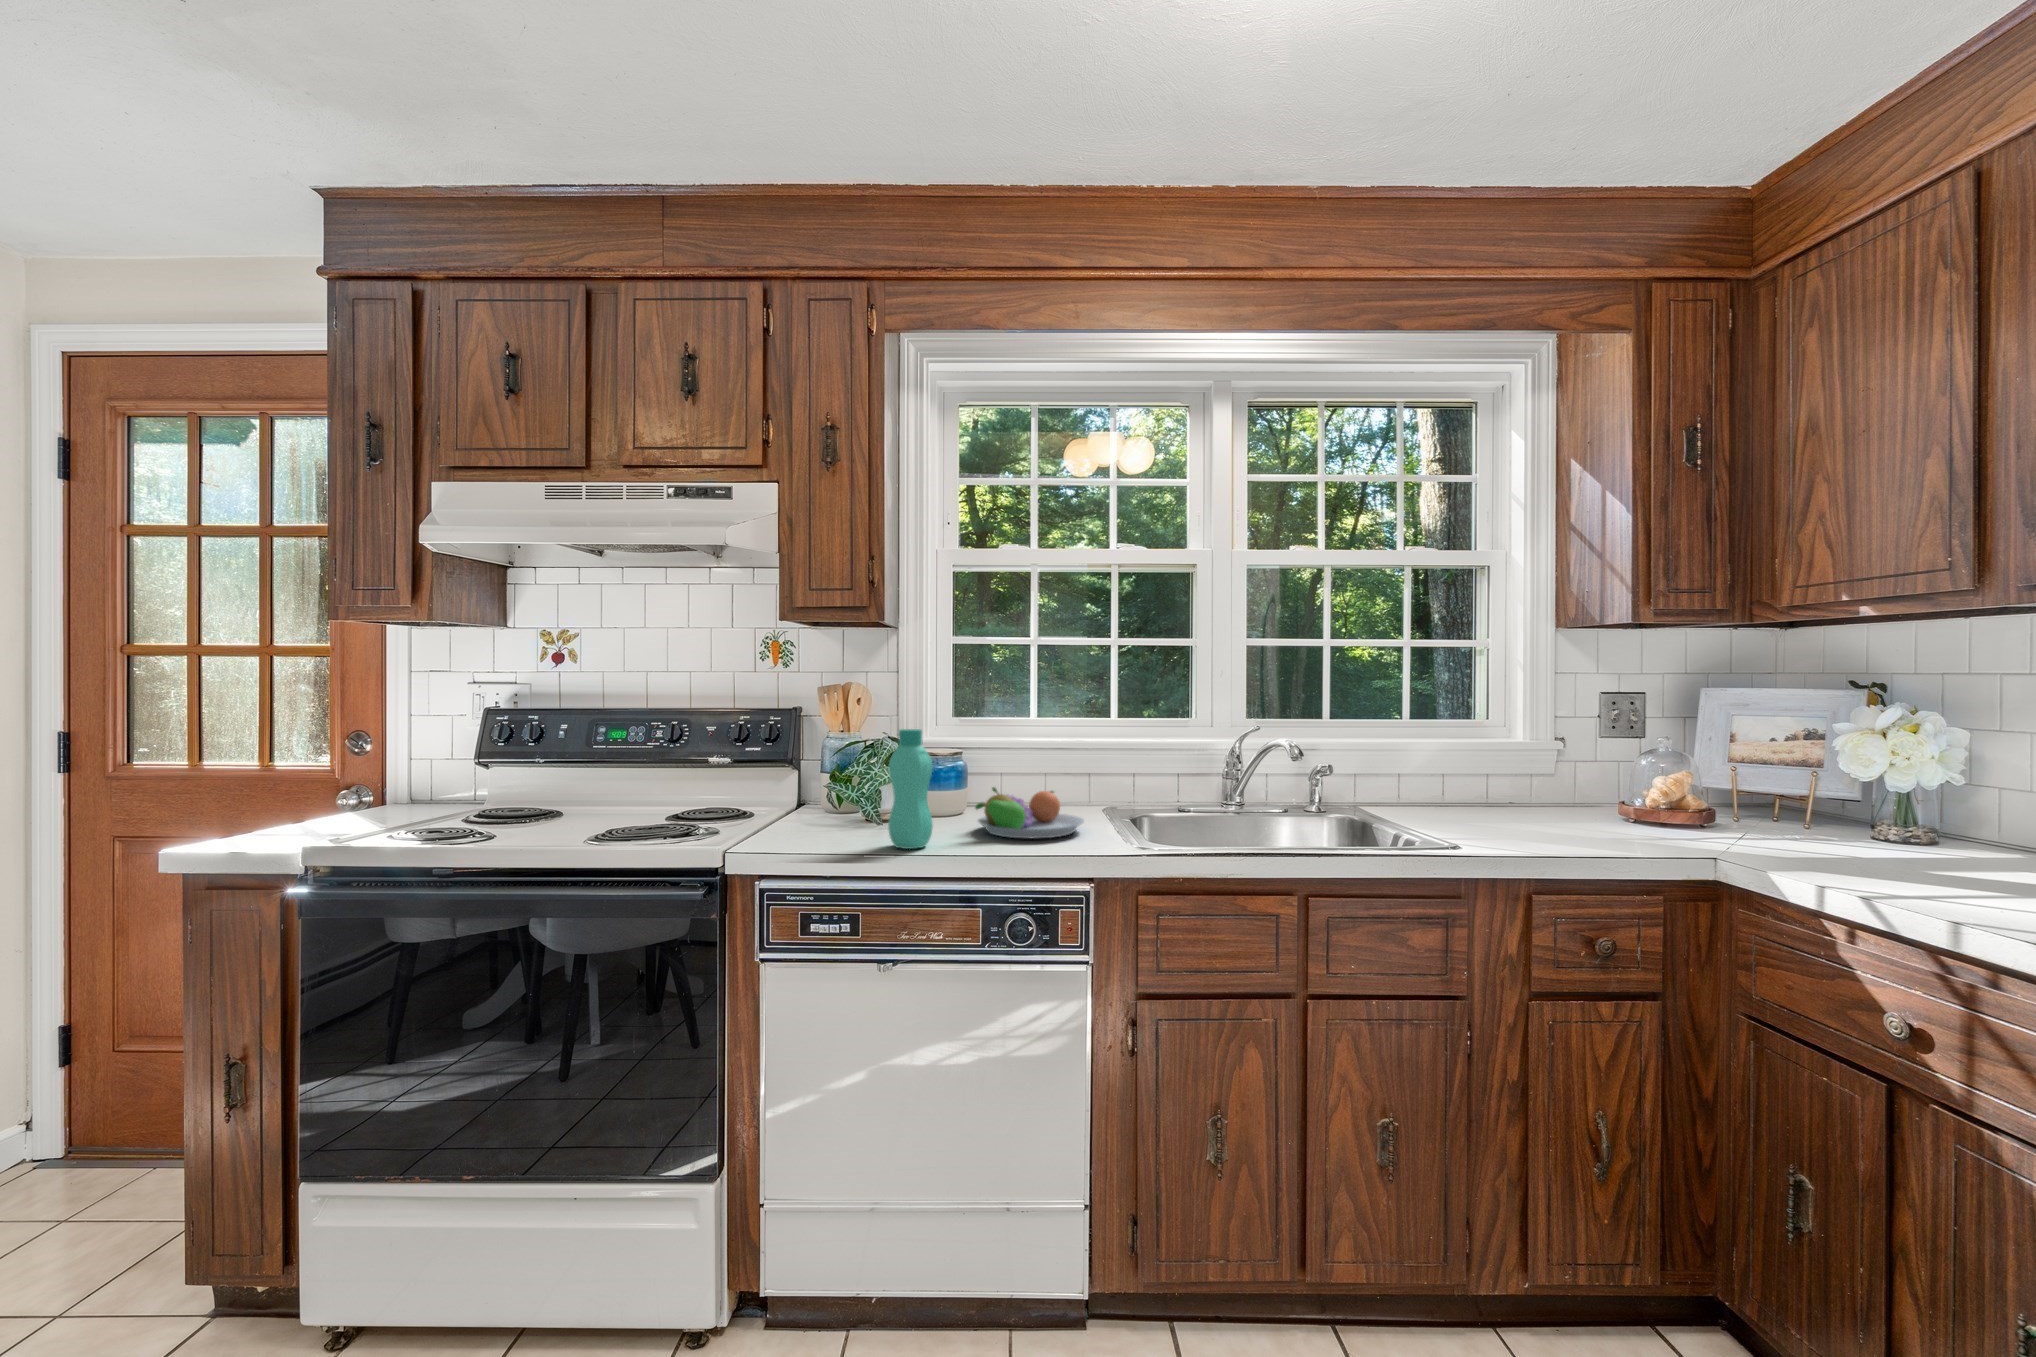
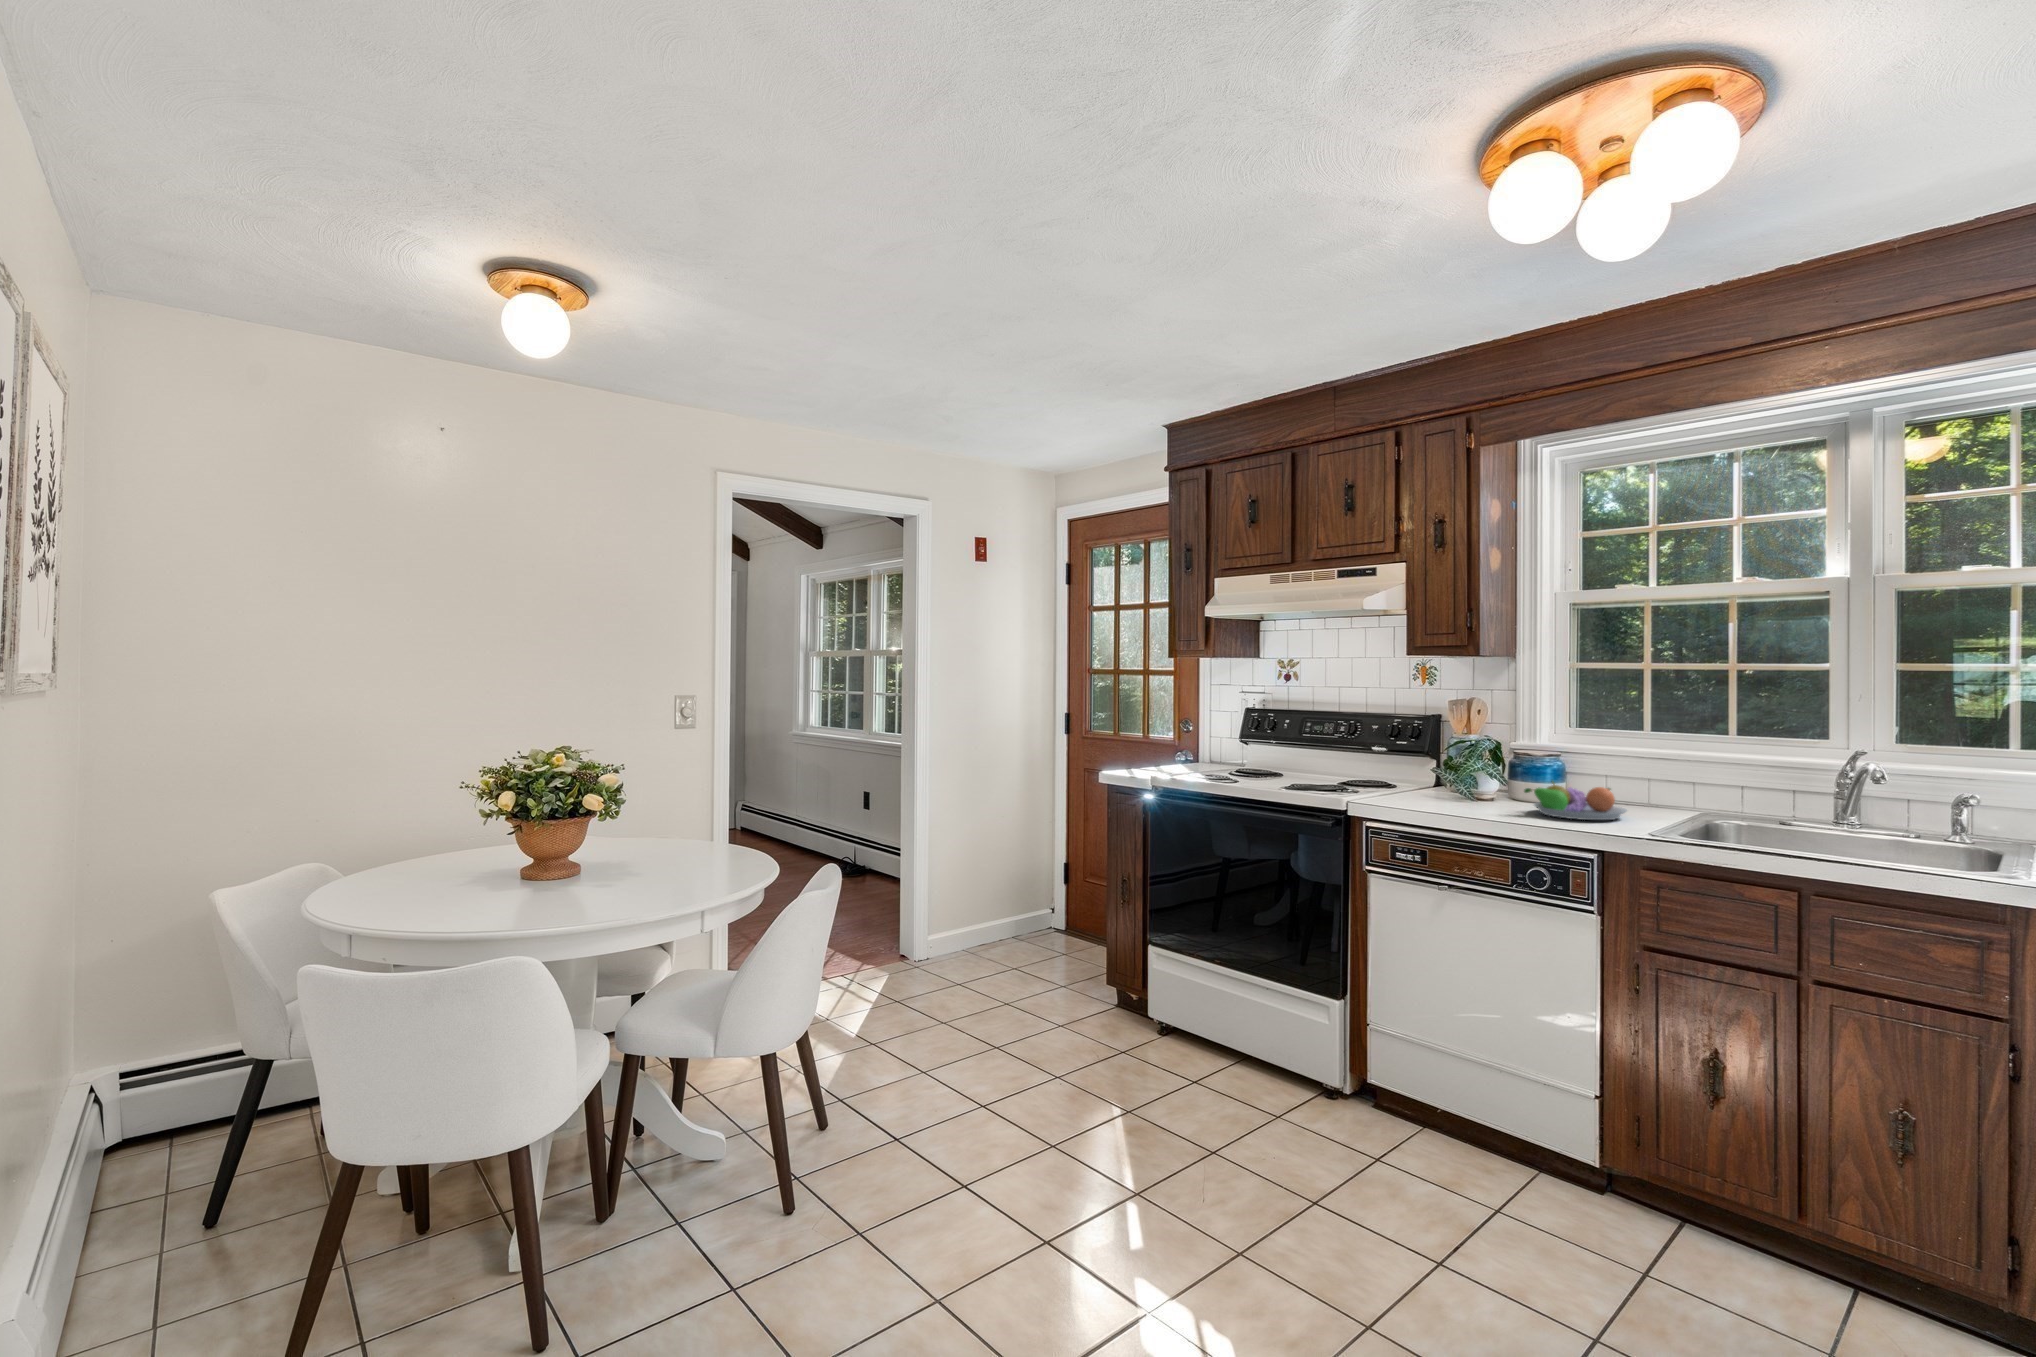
bottle: present [888,729,933,849] -> none [1451,731,1484,813]

